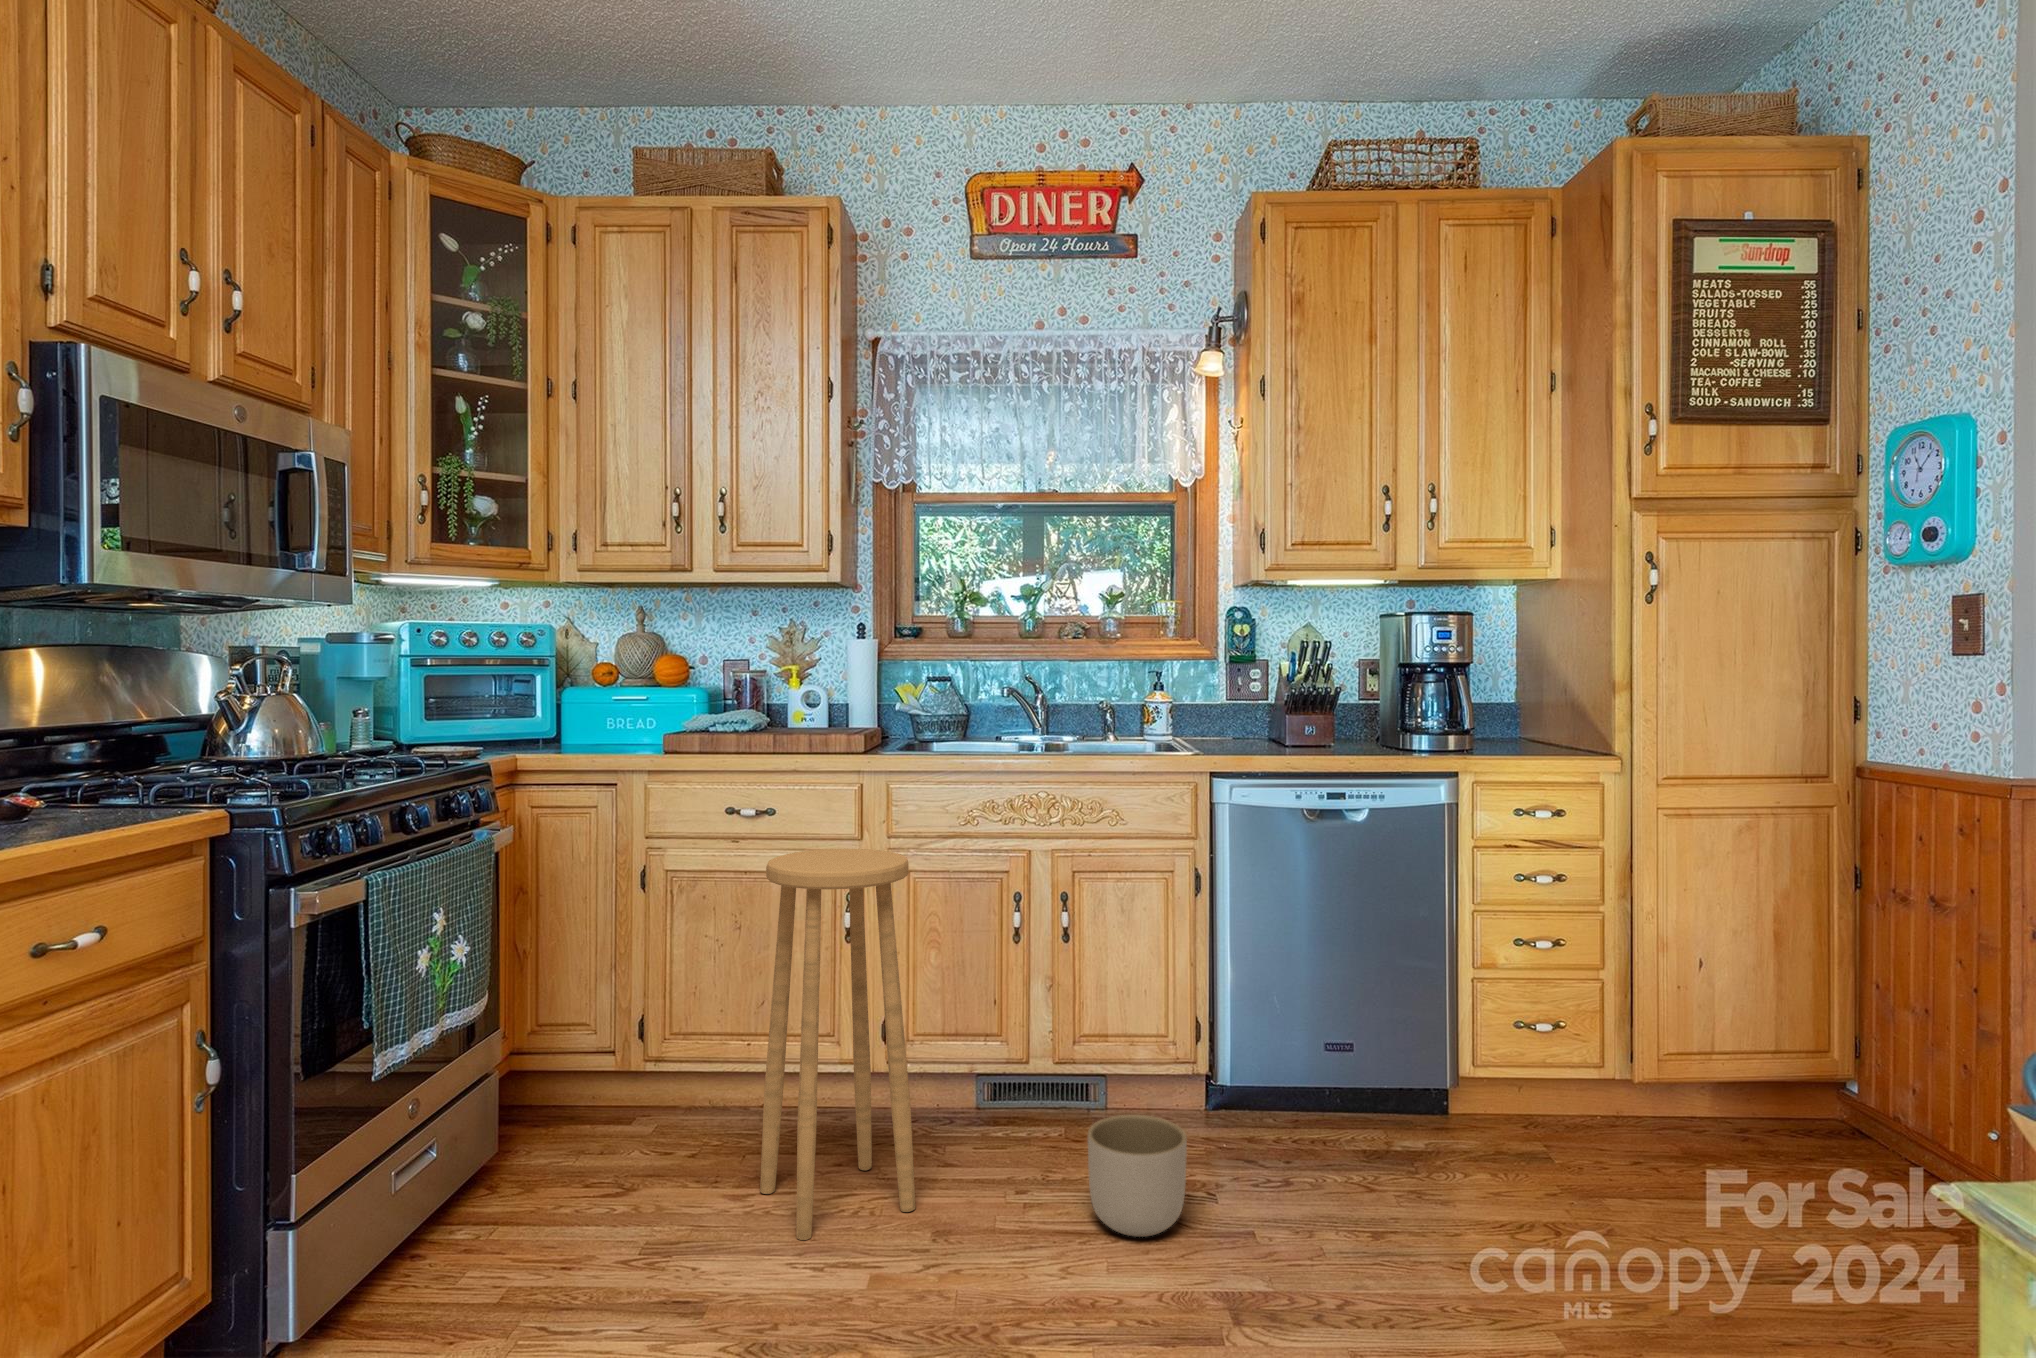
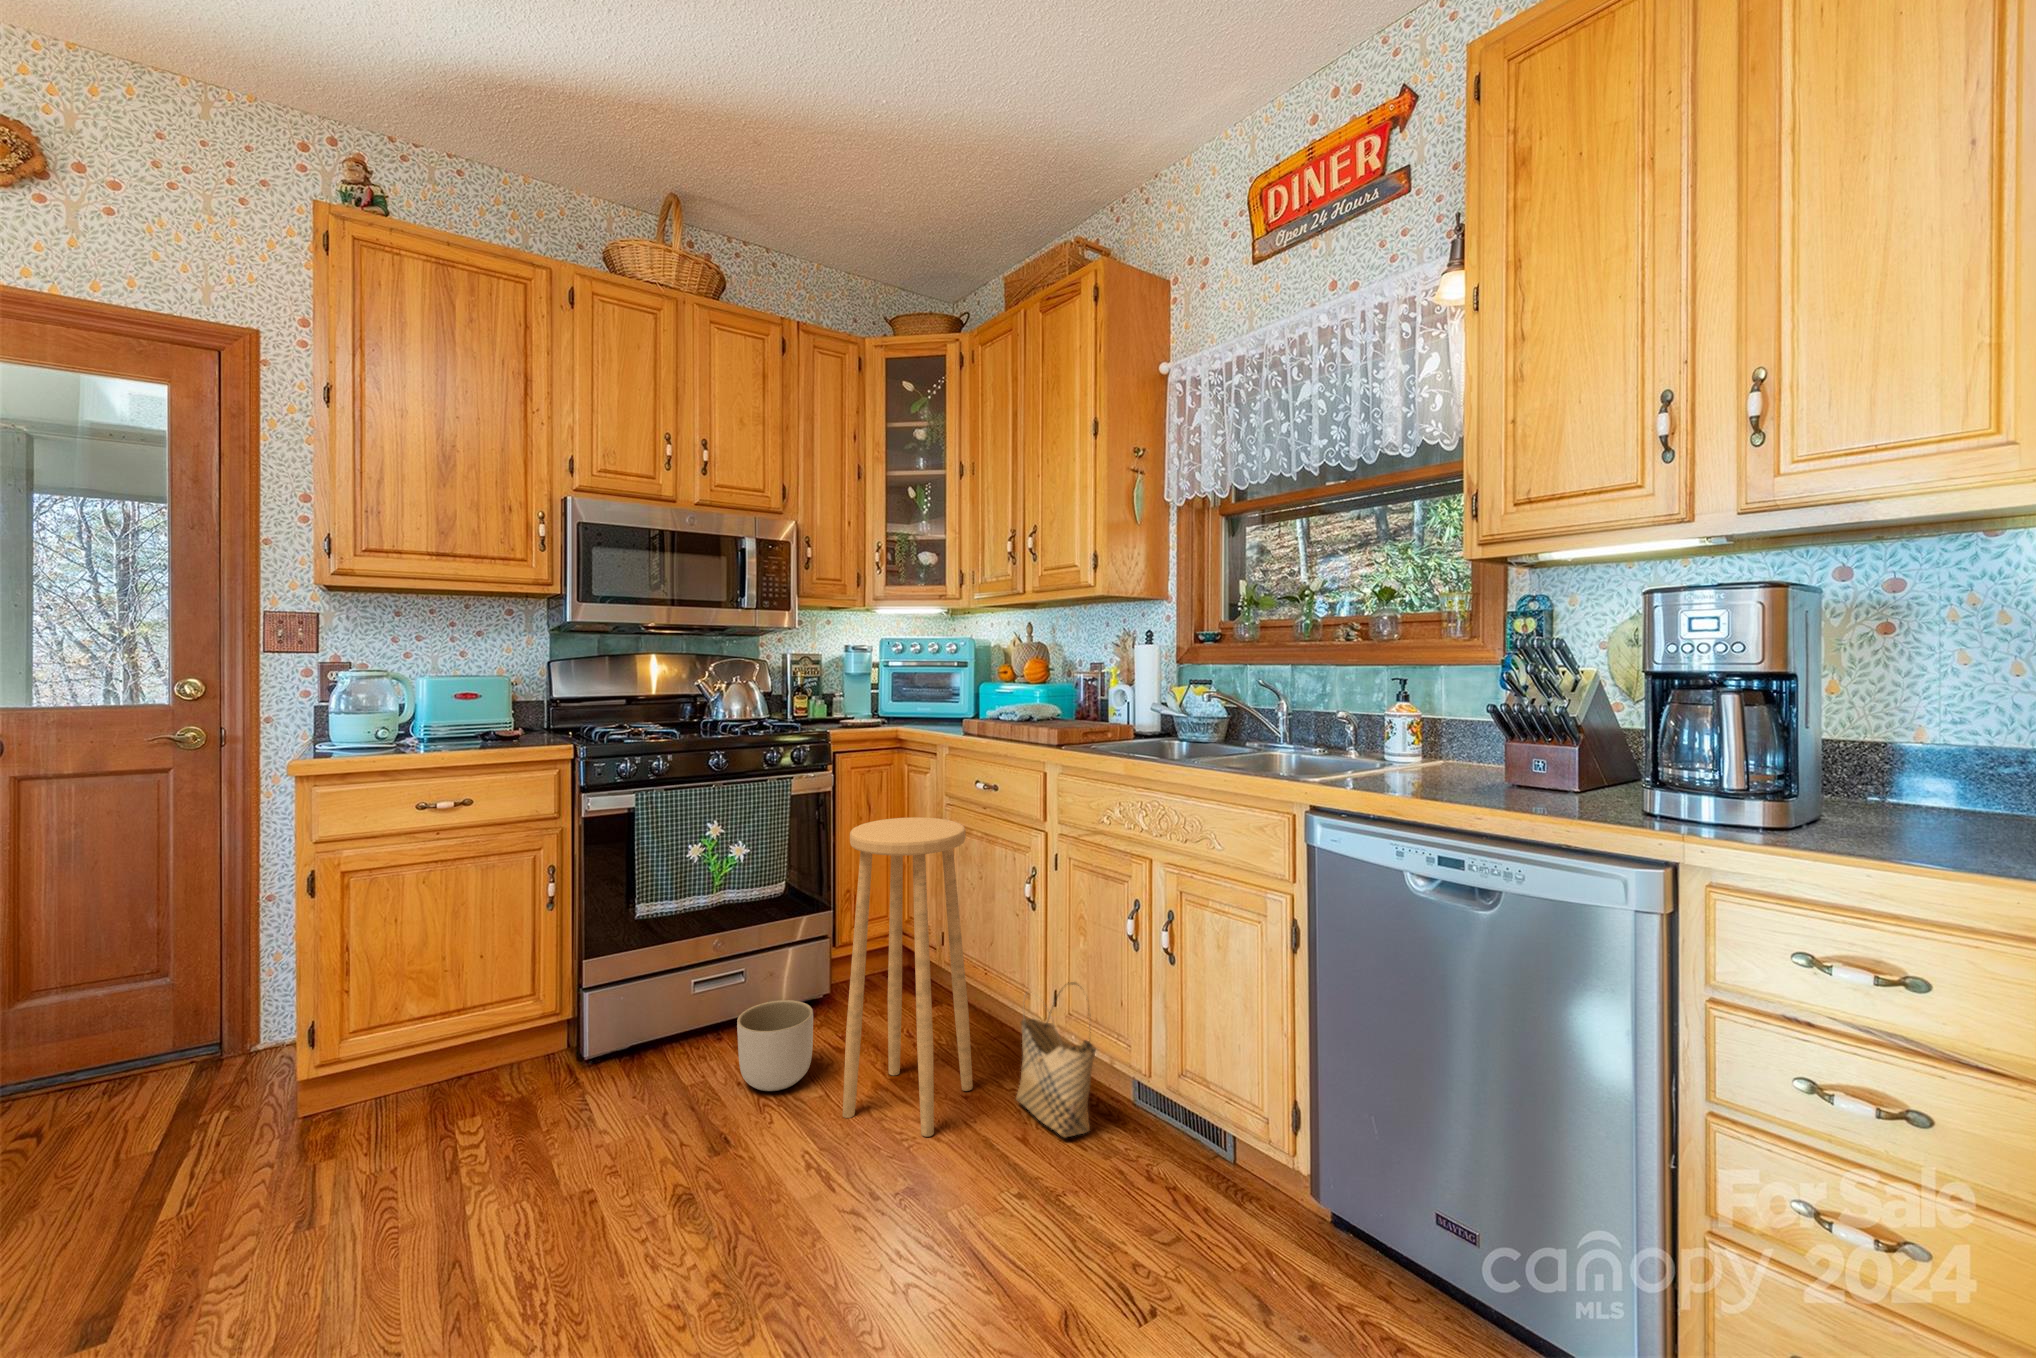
woven basket: none [924,1001,1030,1154] -> present [1016,982,1096,1137]
planter: present [1088,1115,1187,1237] -> present [737,1000,813,1091]

